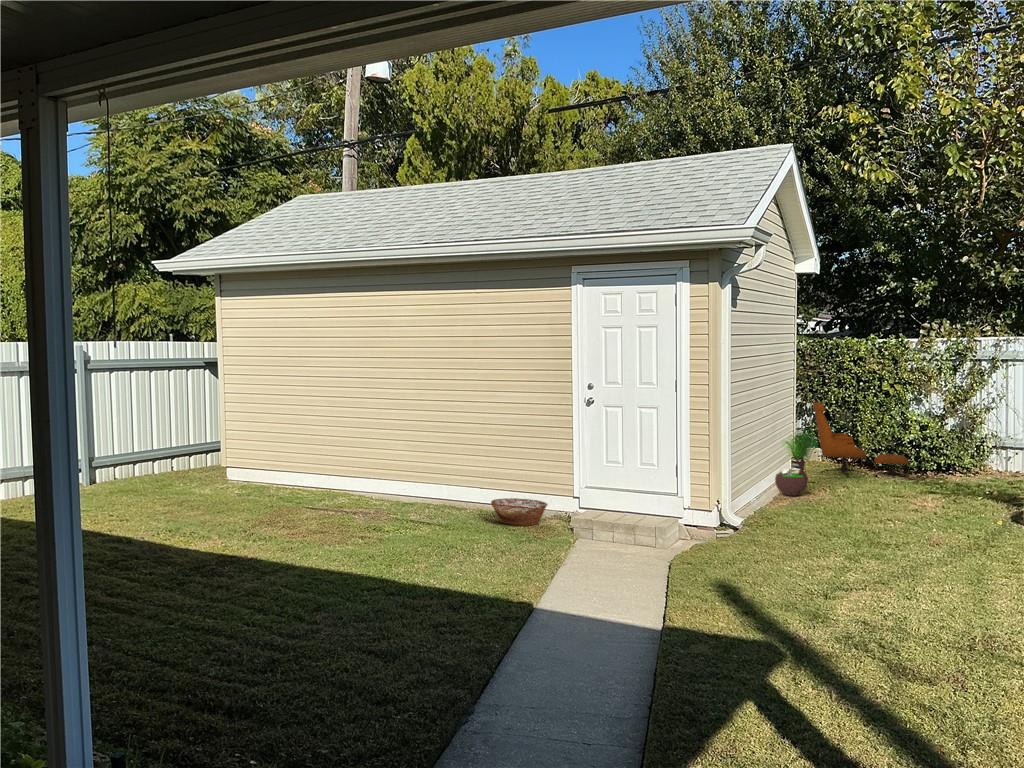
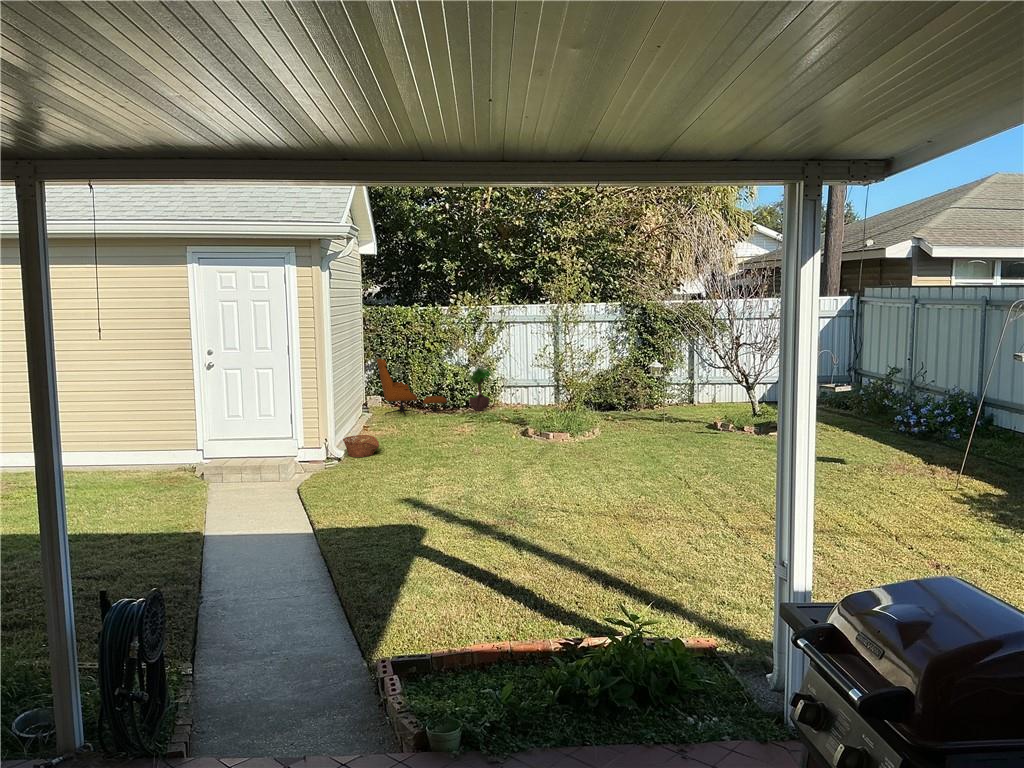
potted tree: present [775,433,818,496] -> present [468,367,490,411]
basket: present [491,498,548,526] -> present [343,435,379,457]

